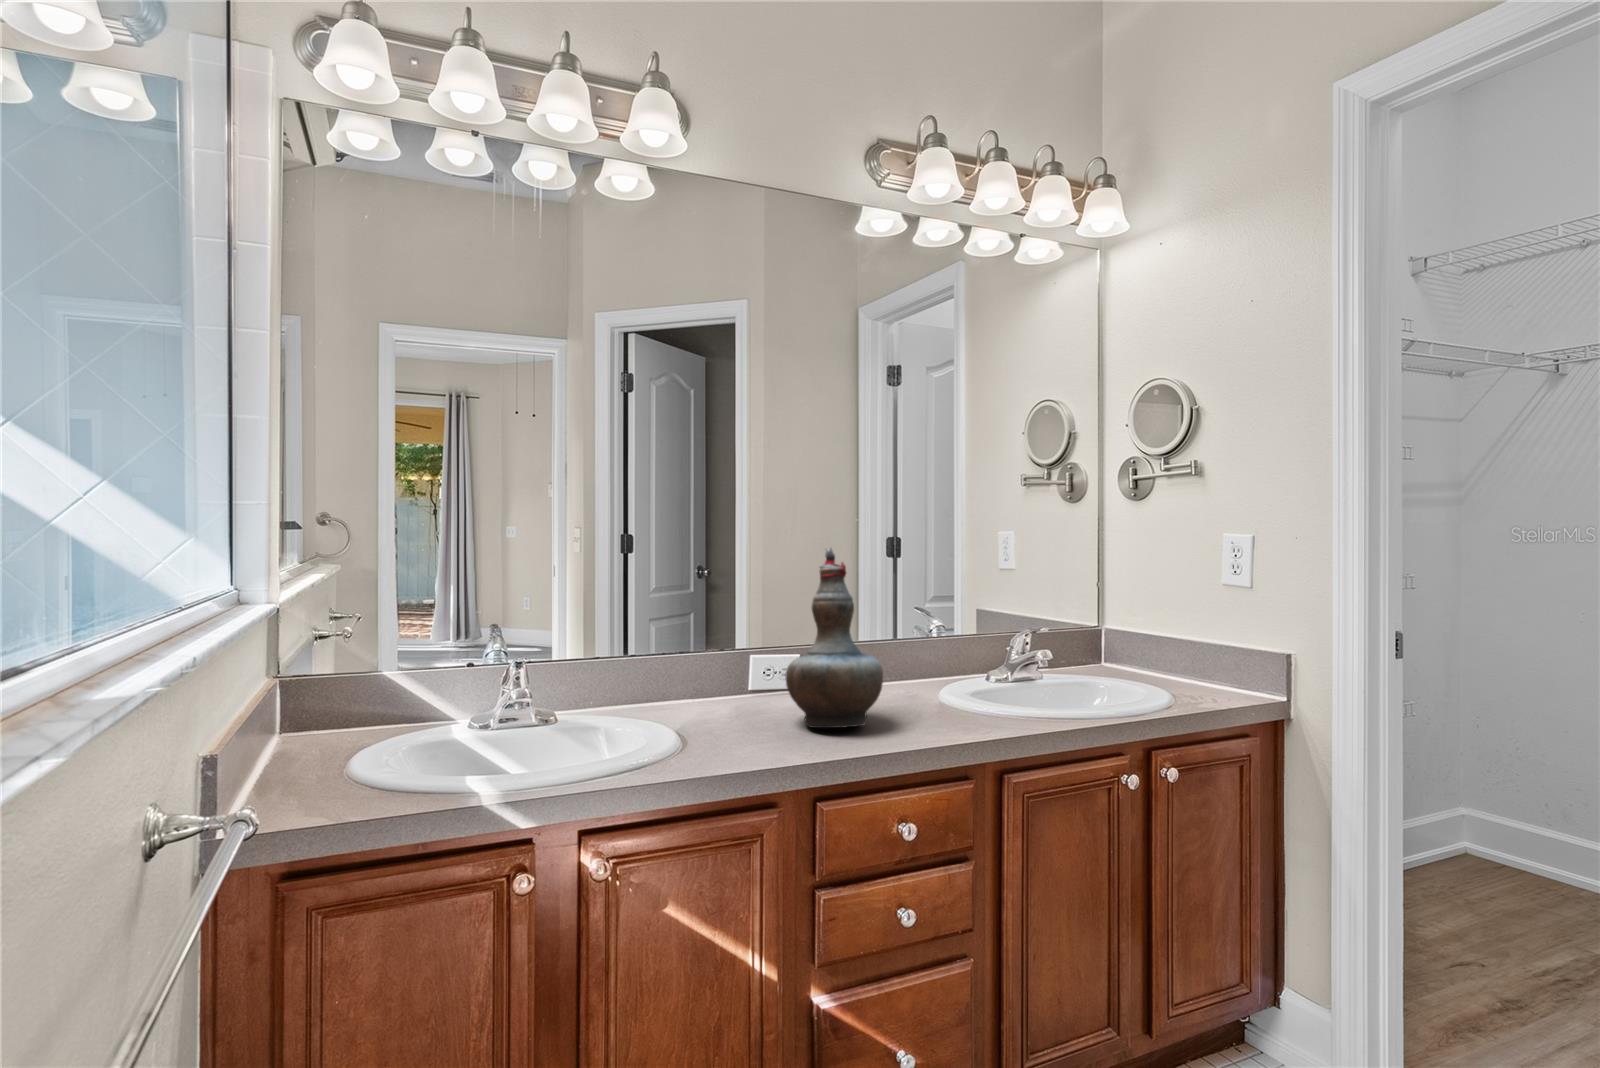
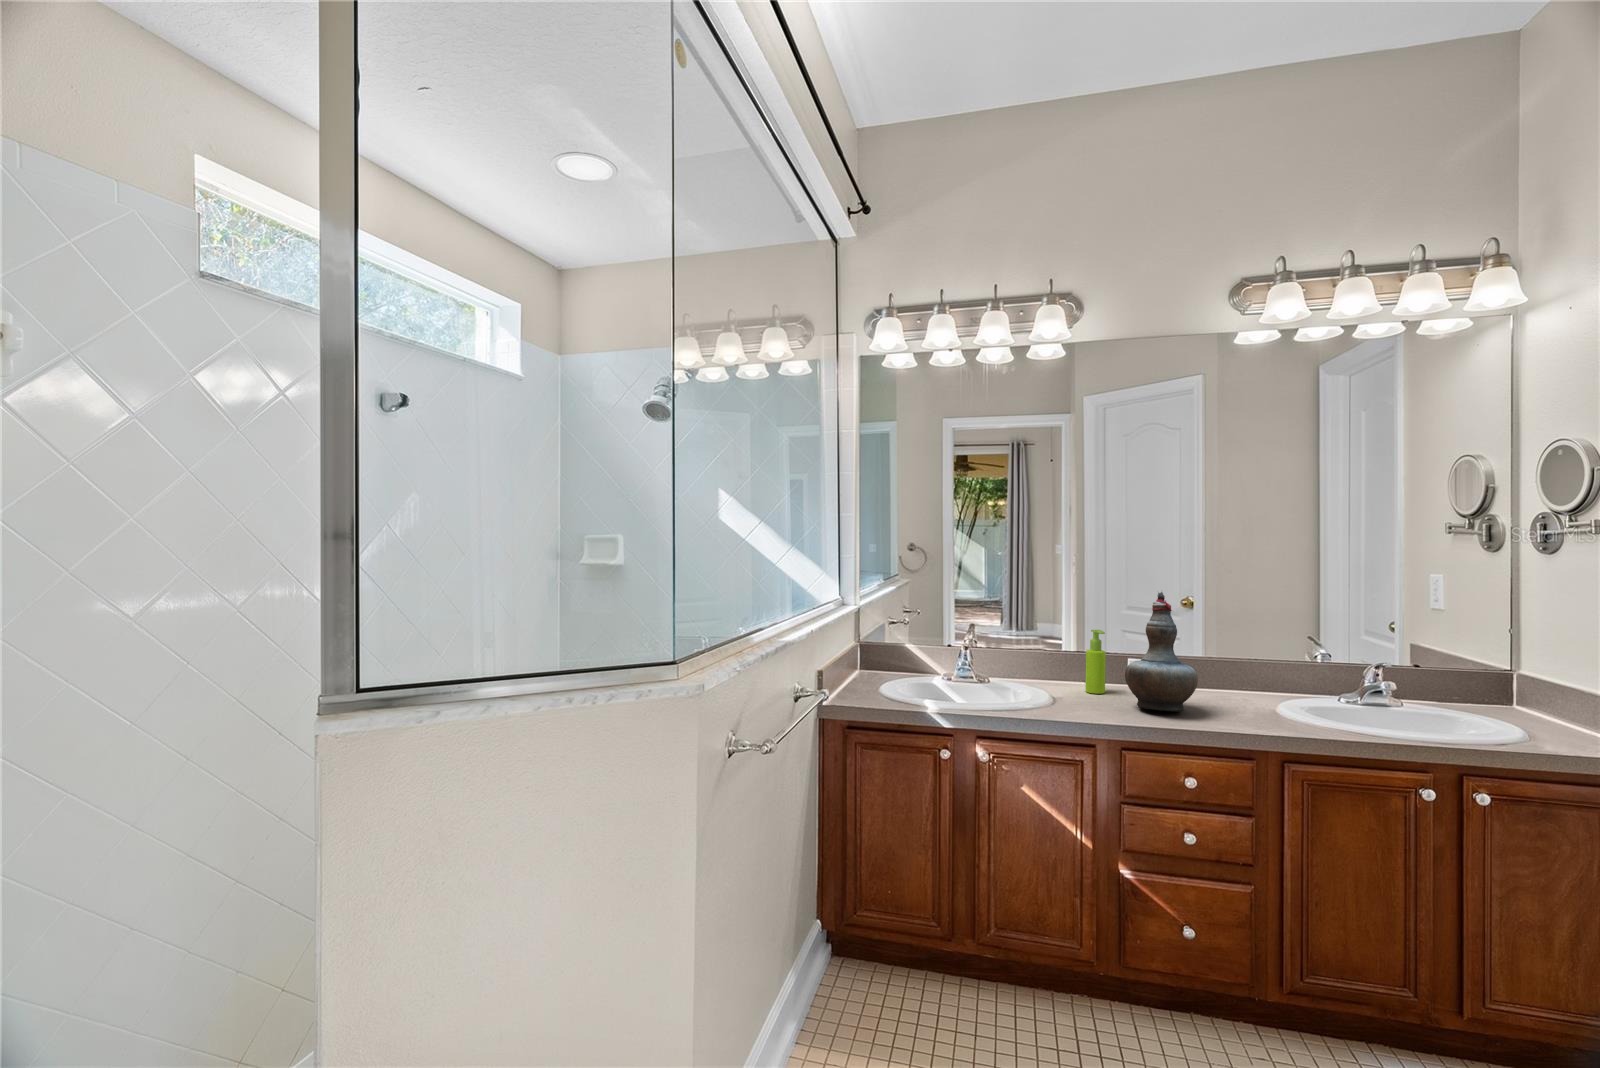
soap dispenser: none [709,616,741,715] -> present [1086,630,1106,694]

